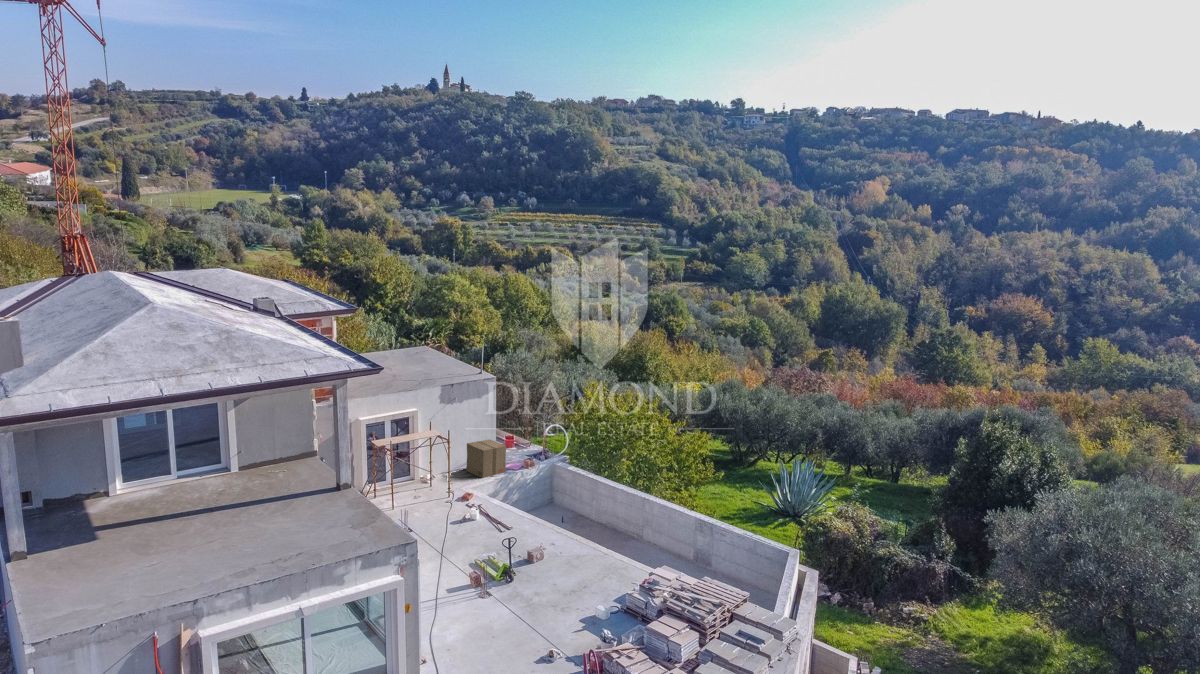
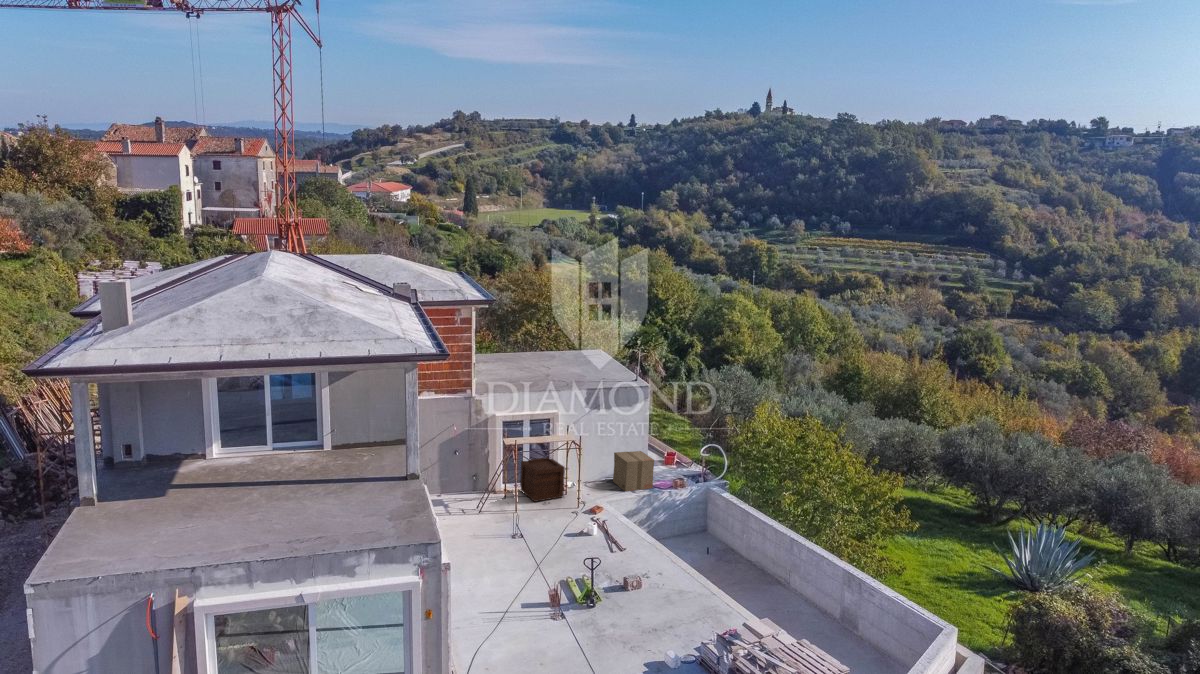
wooden crate: none [385,454,431,499] -> present [520,457,565,502]

